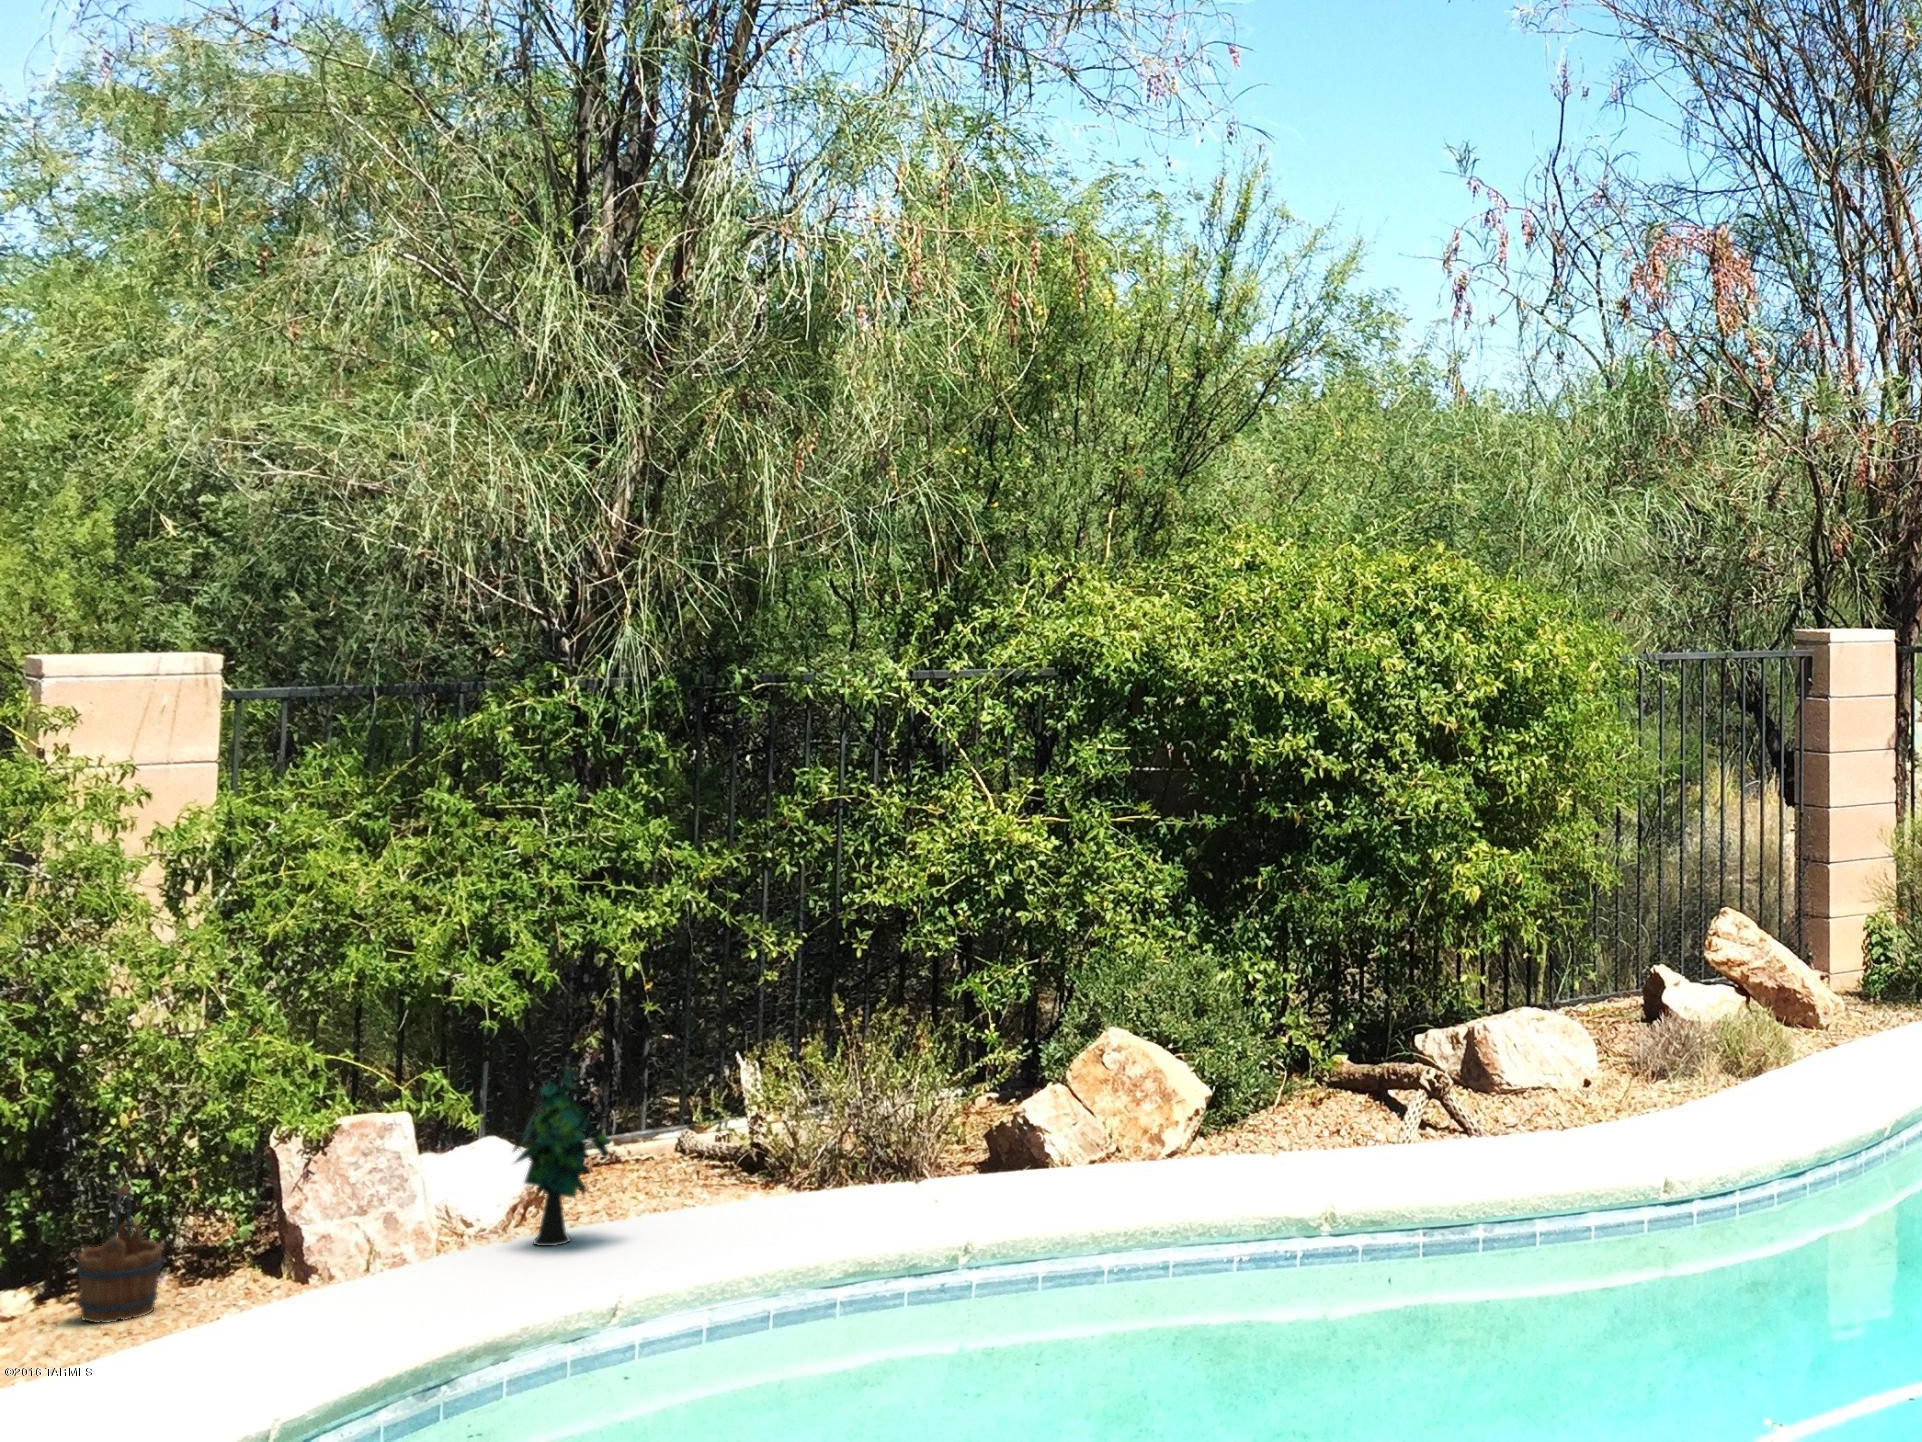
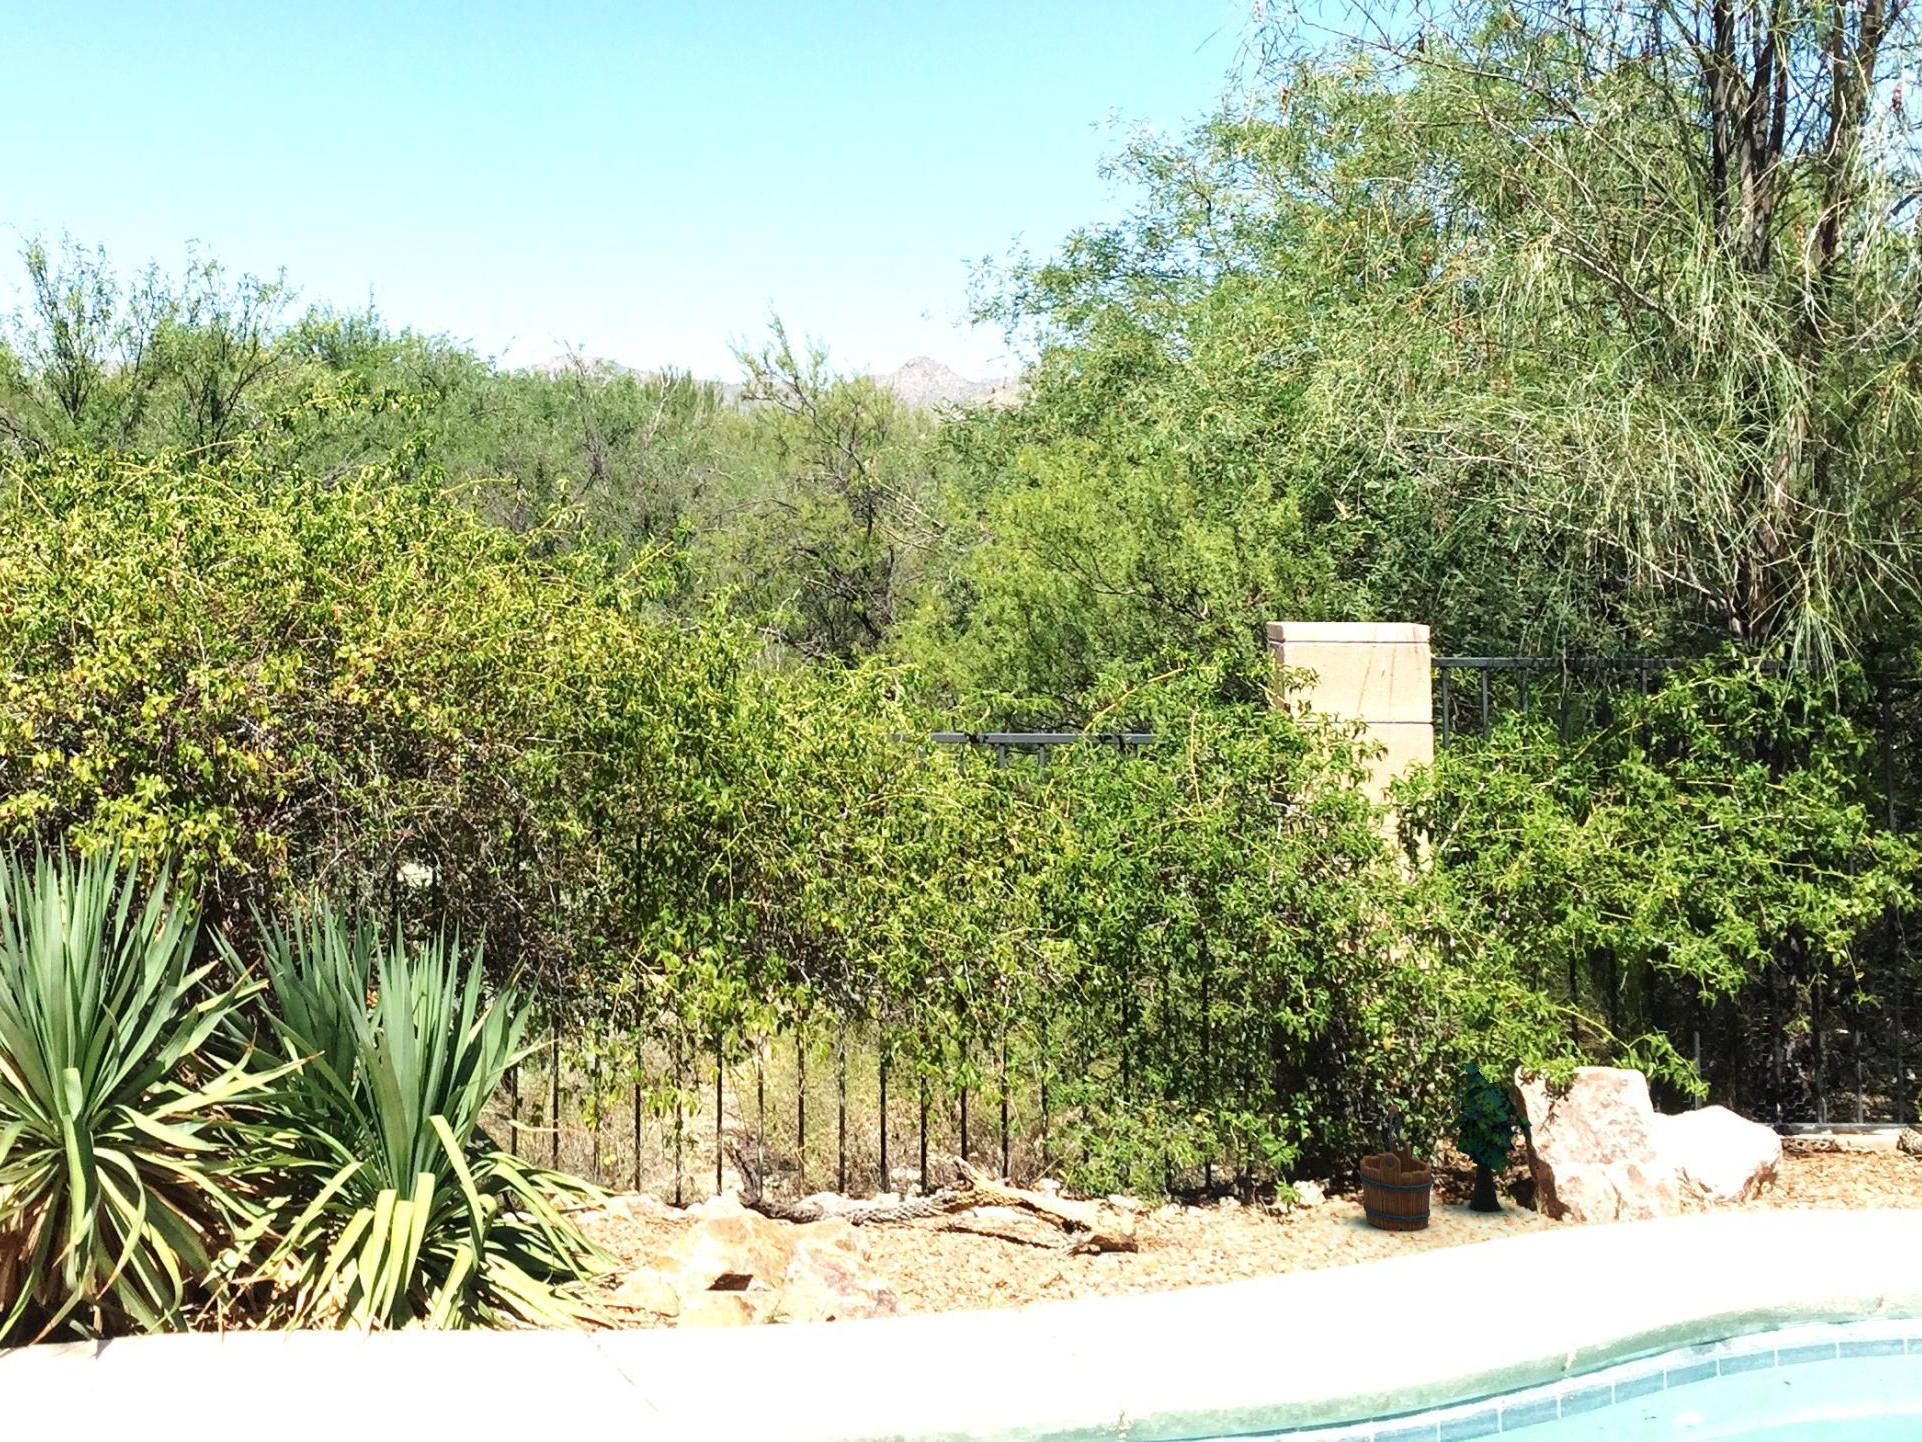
decorative plant: present [514,1069,609,1246] -> present [1444,1061,1532,1212]

